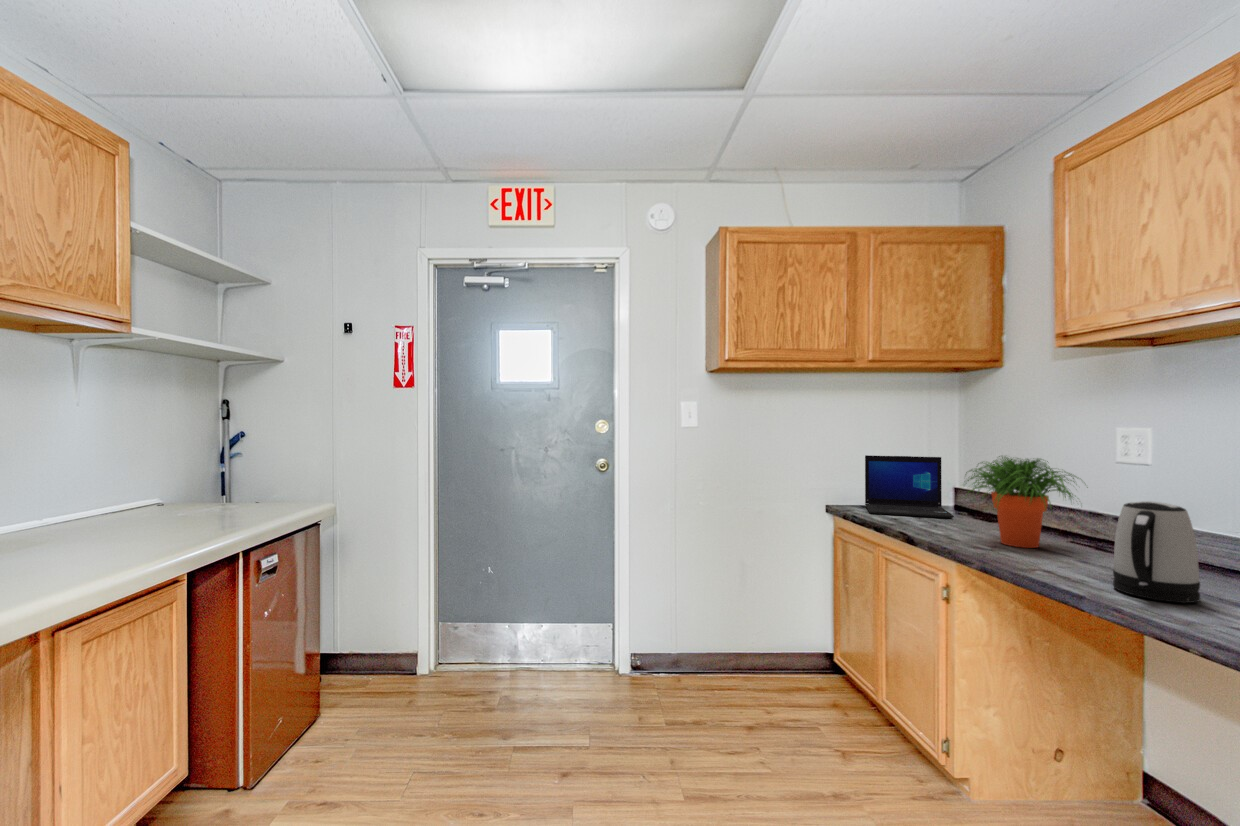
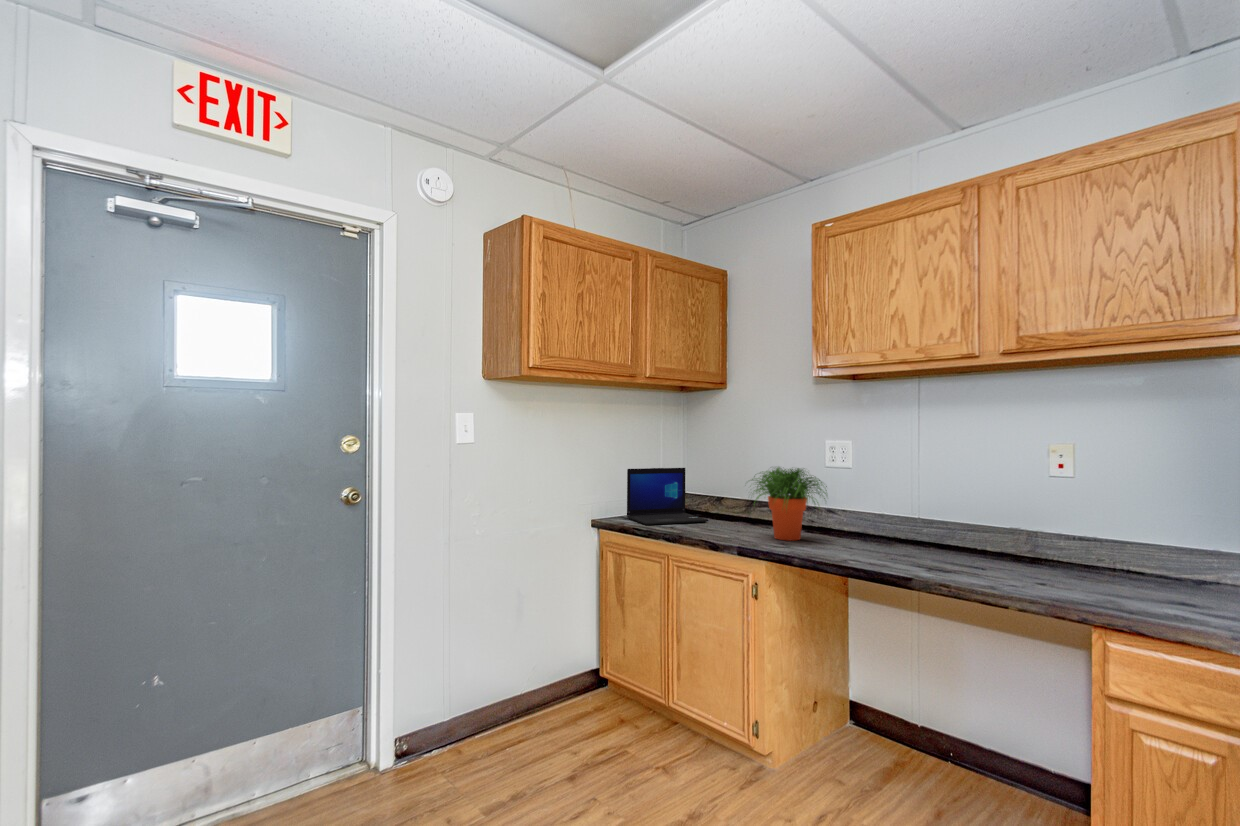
kettle: present [1113,501,1200,603] -> none [889,497,938,566]

